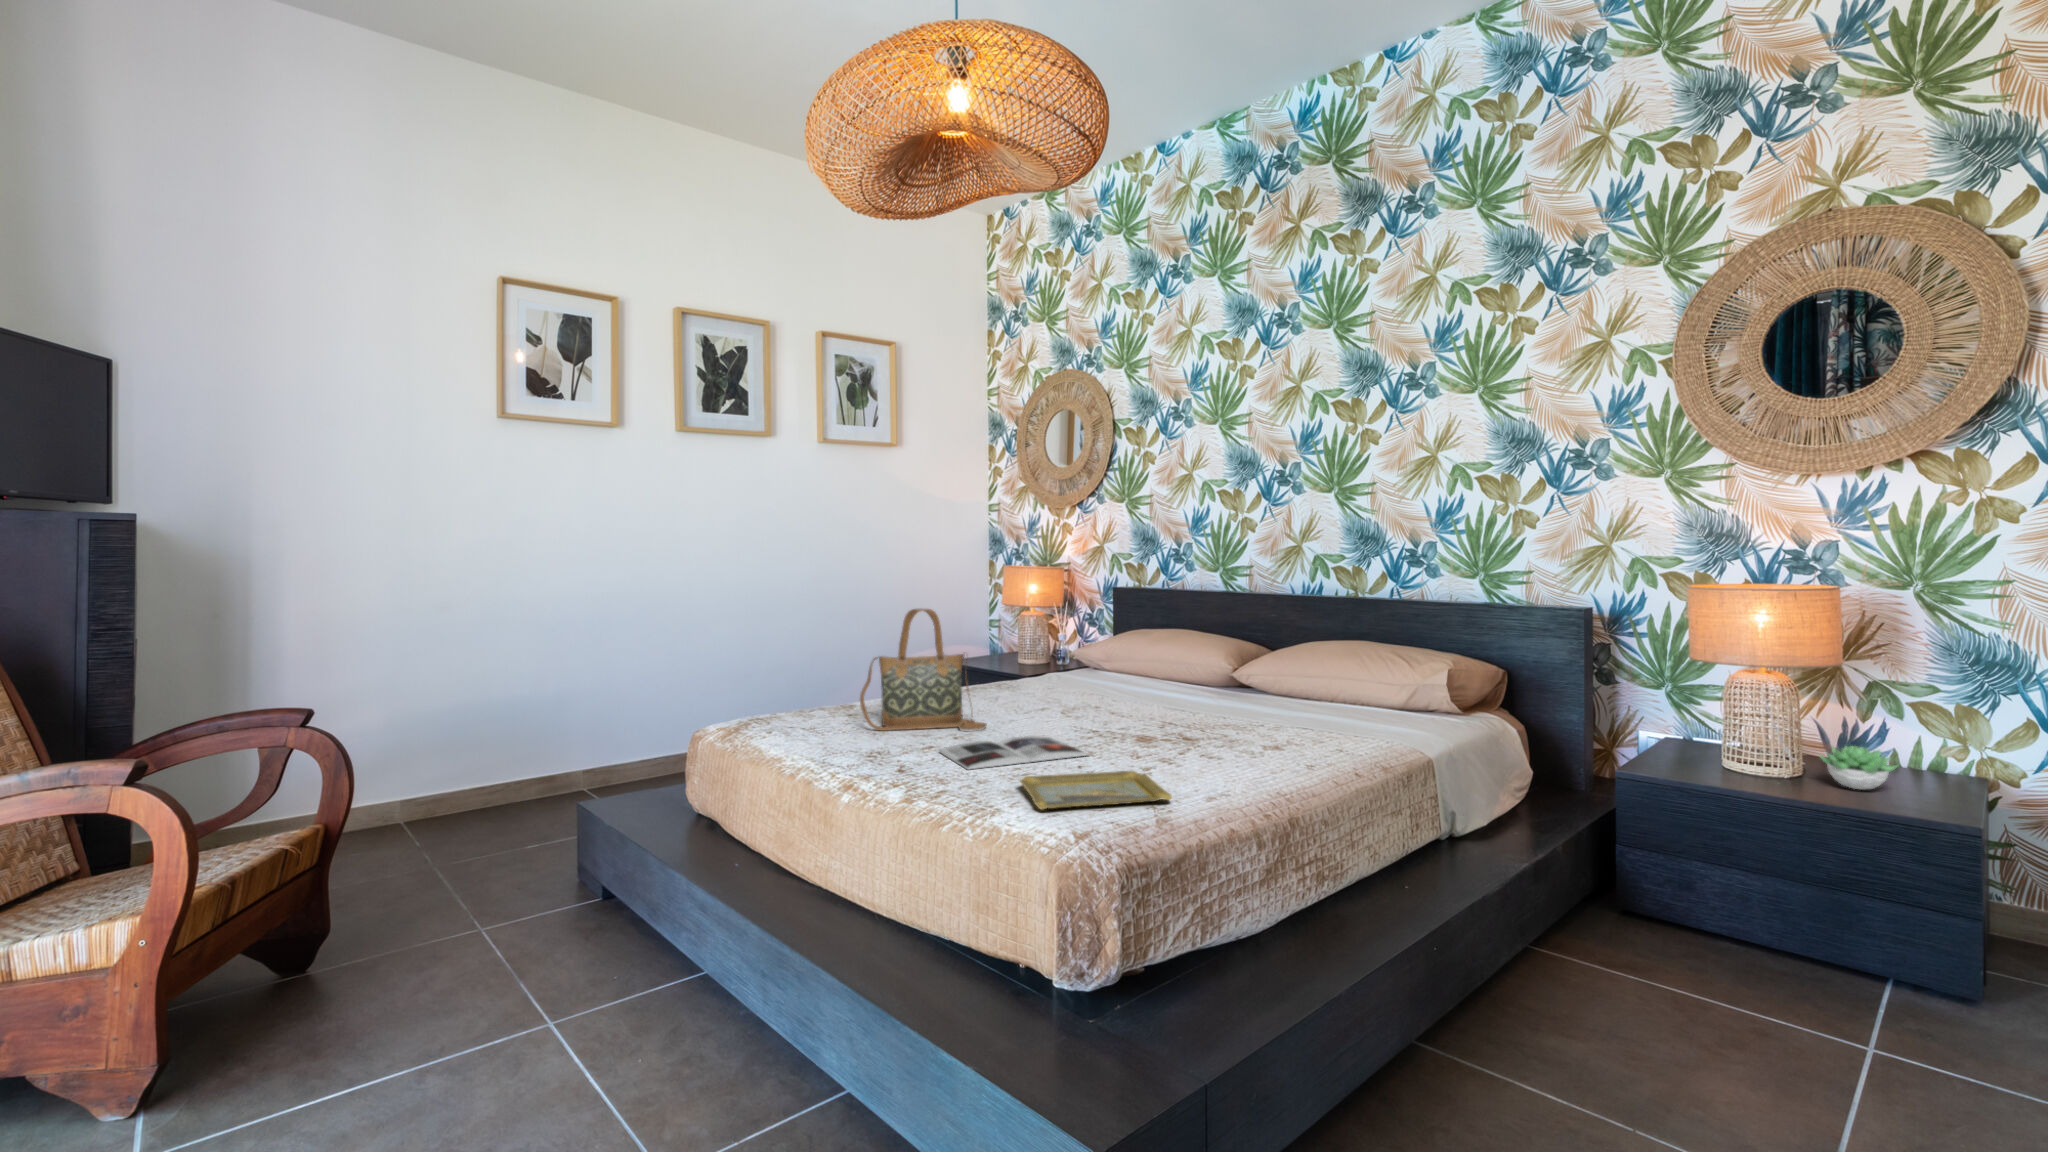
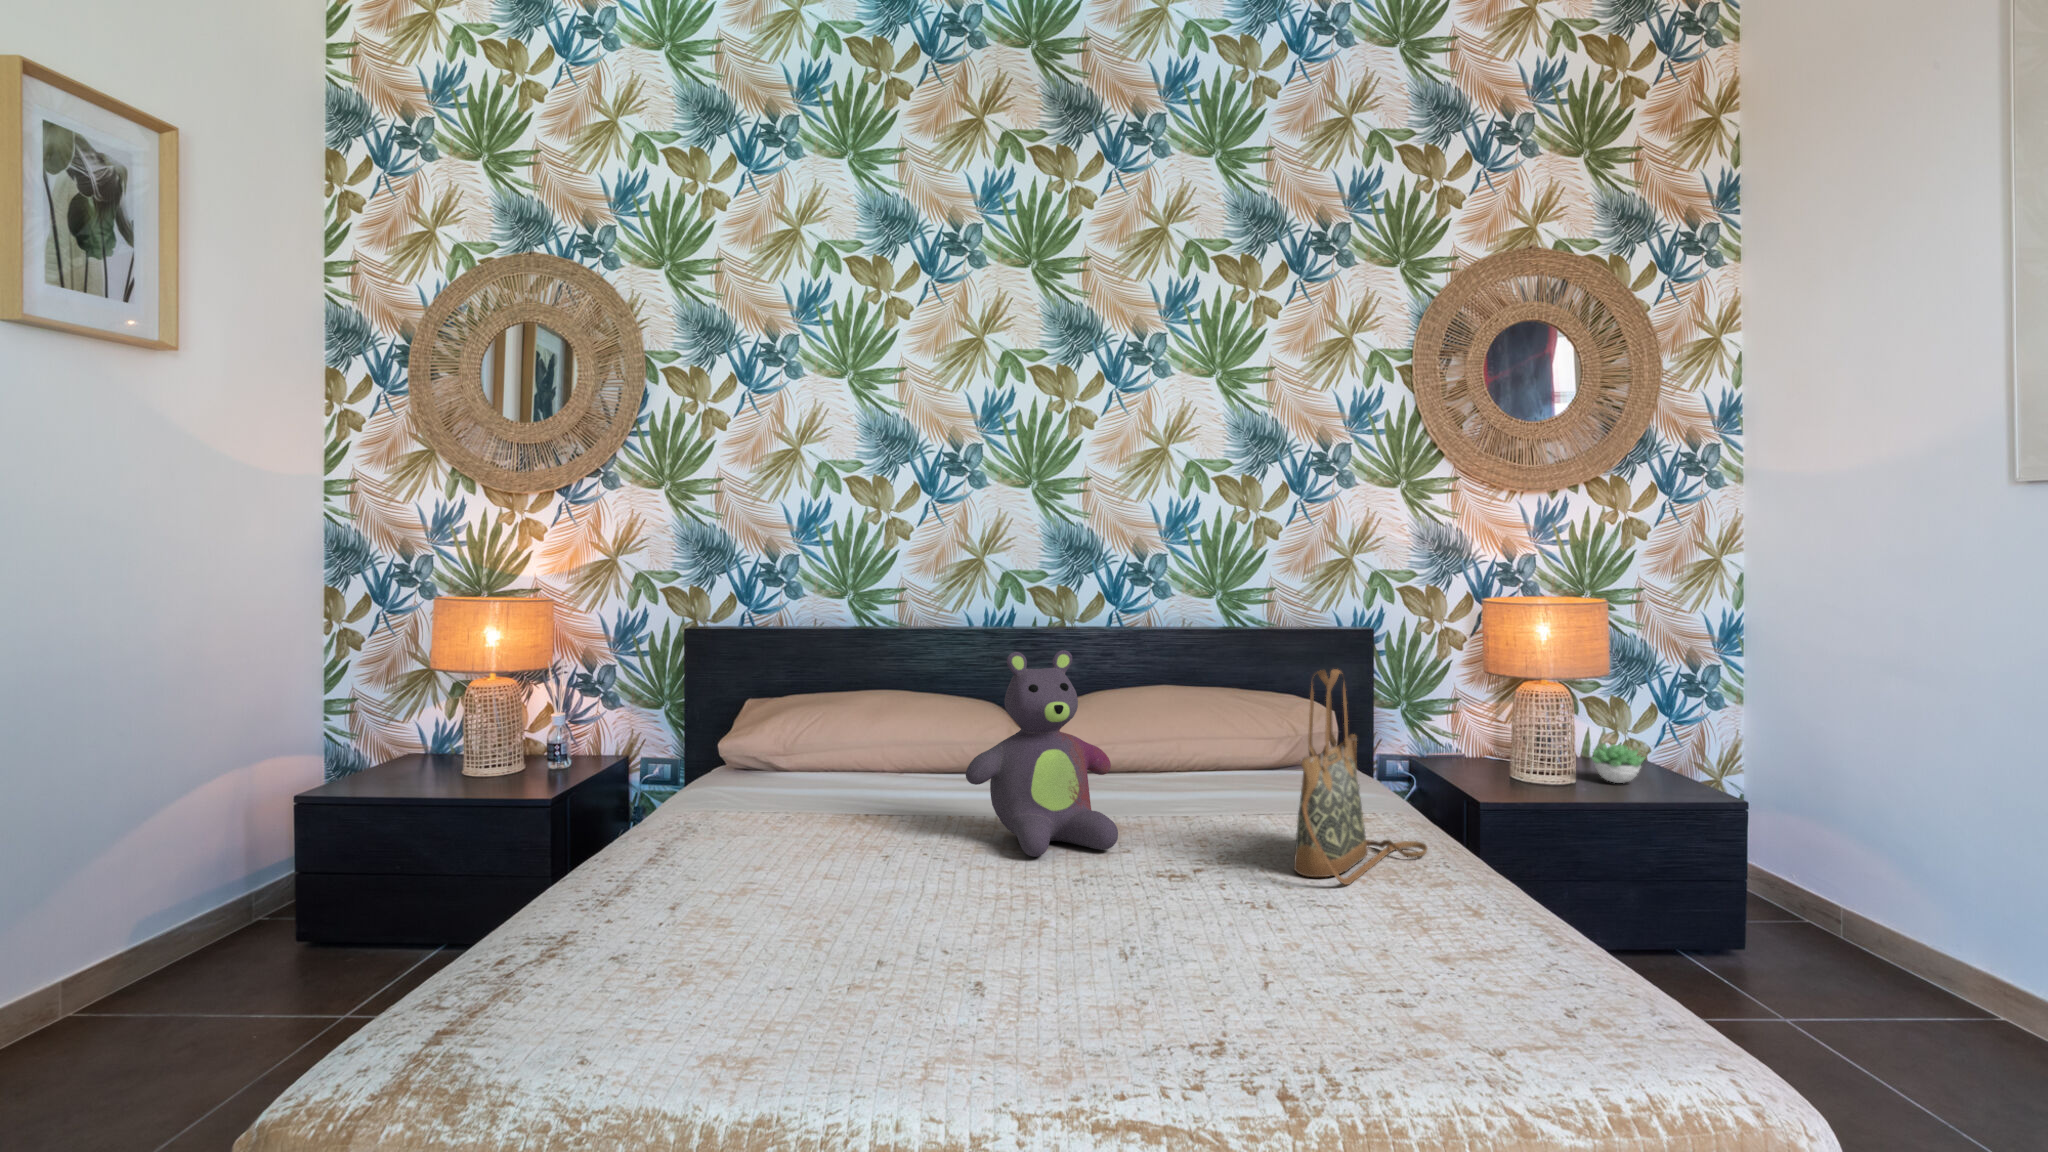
stuffed bear: none [1062,601,1157,729] -> present [966,650,1118,857]
handbag: present [860,609,987,731] -> present [1294,669,1428,885]
magazine: present [939,736,1088,769] -> none [1032,882,1220,965]
tray: present [1020,771,1172,809] -> none [1333,904,1528,993]

